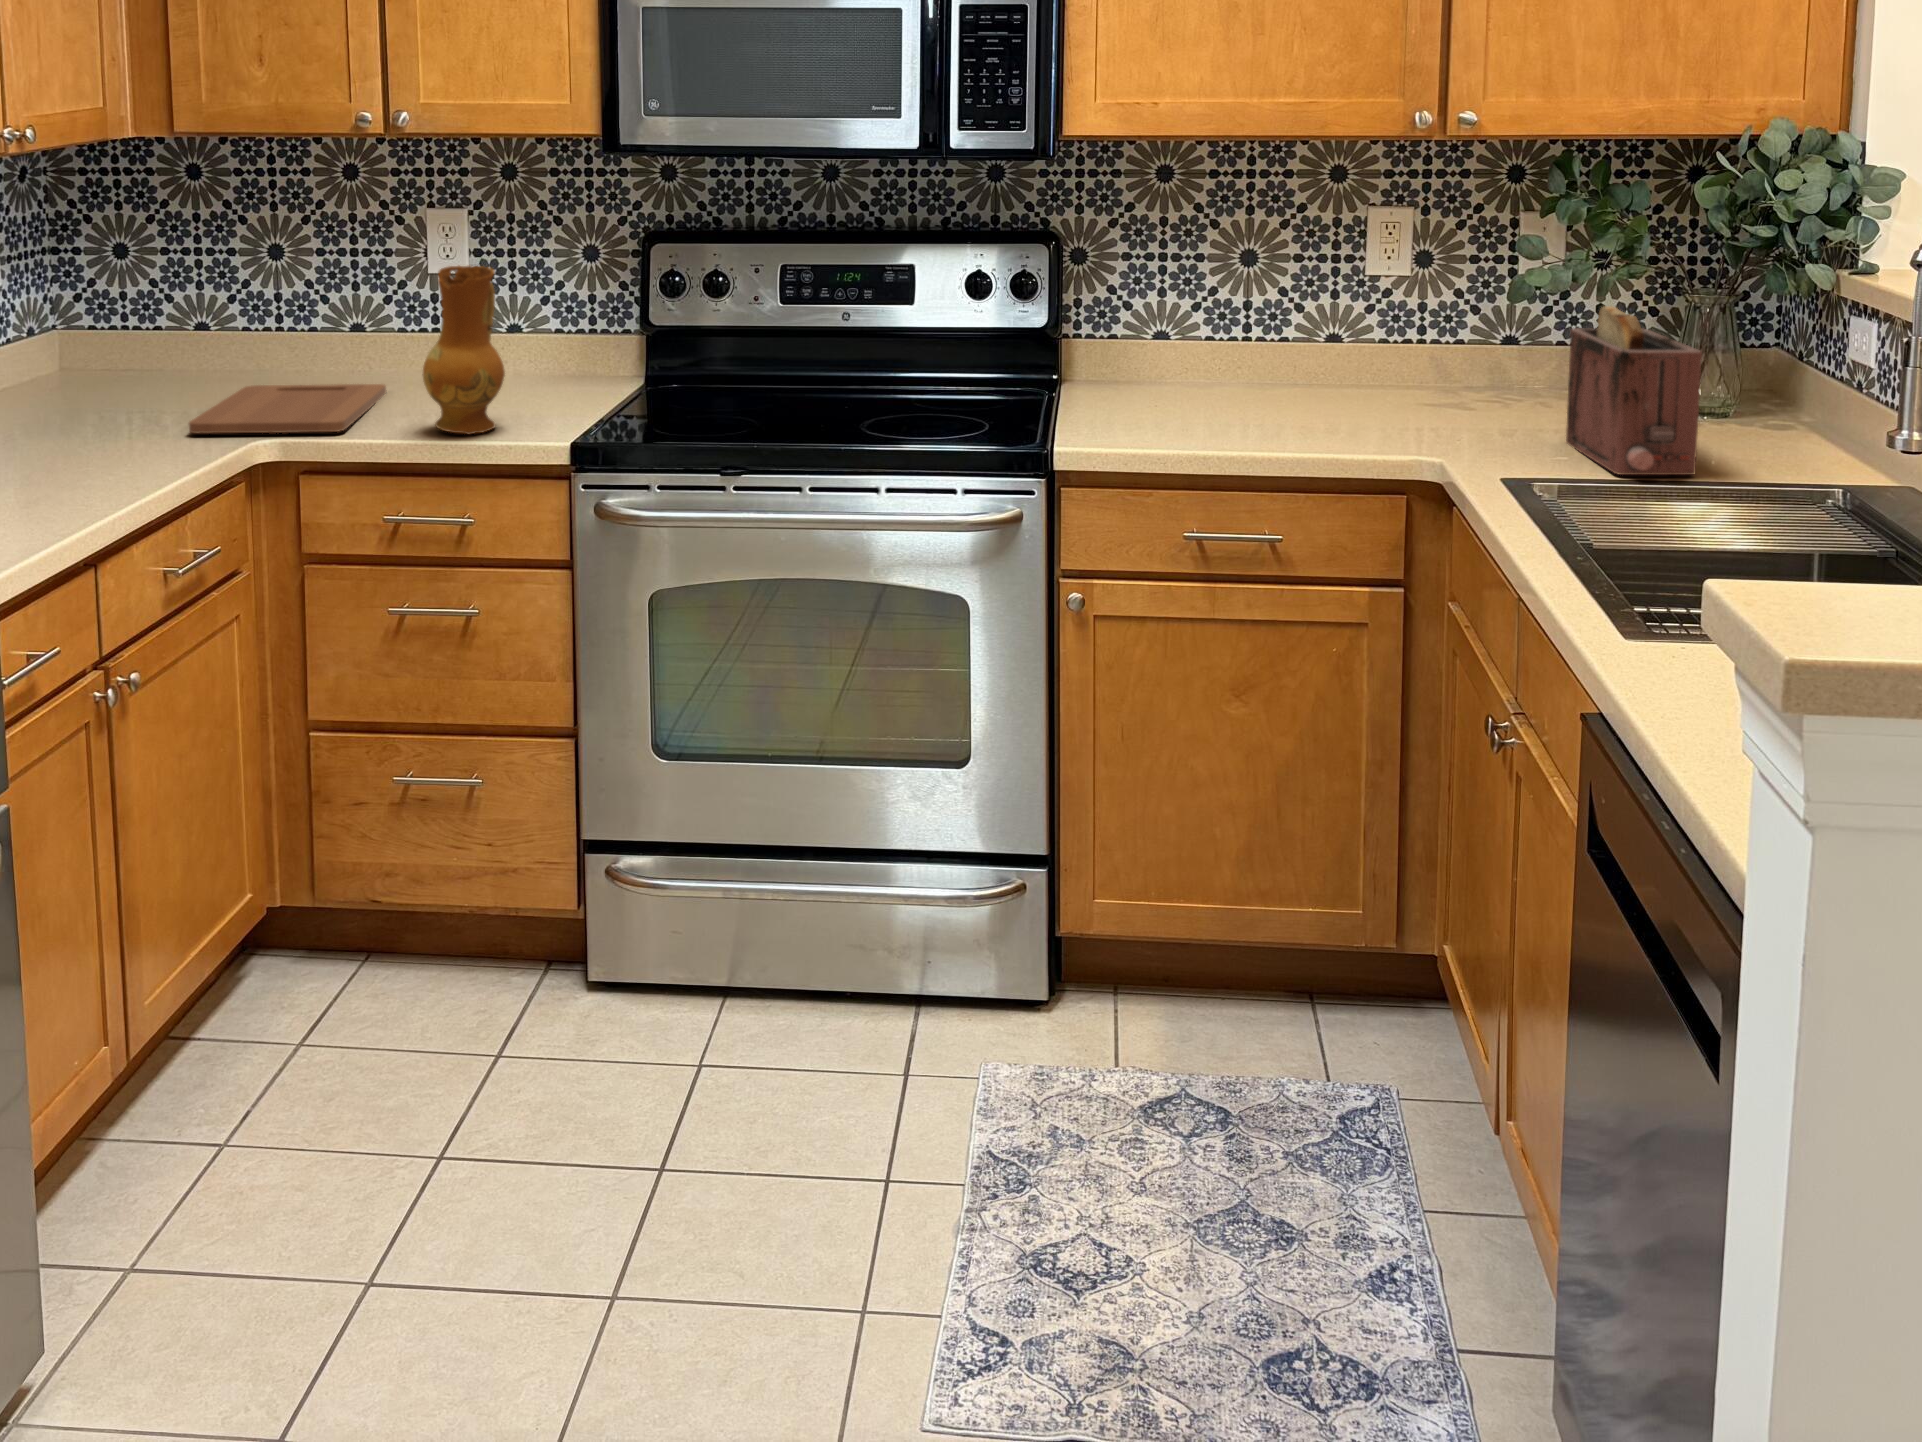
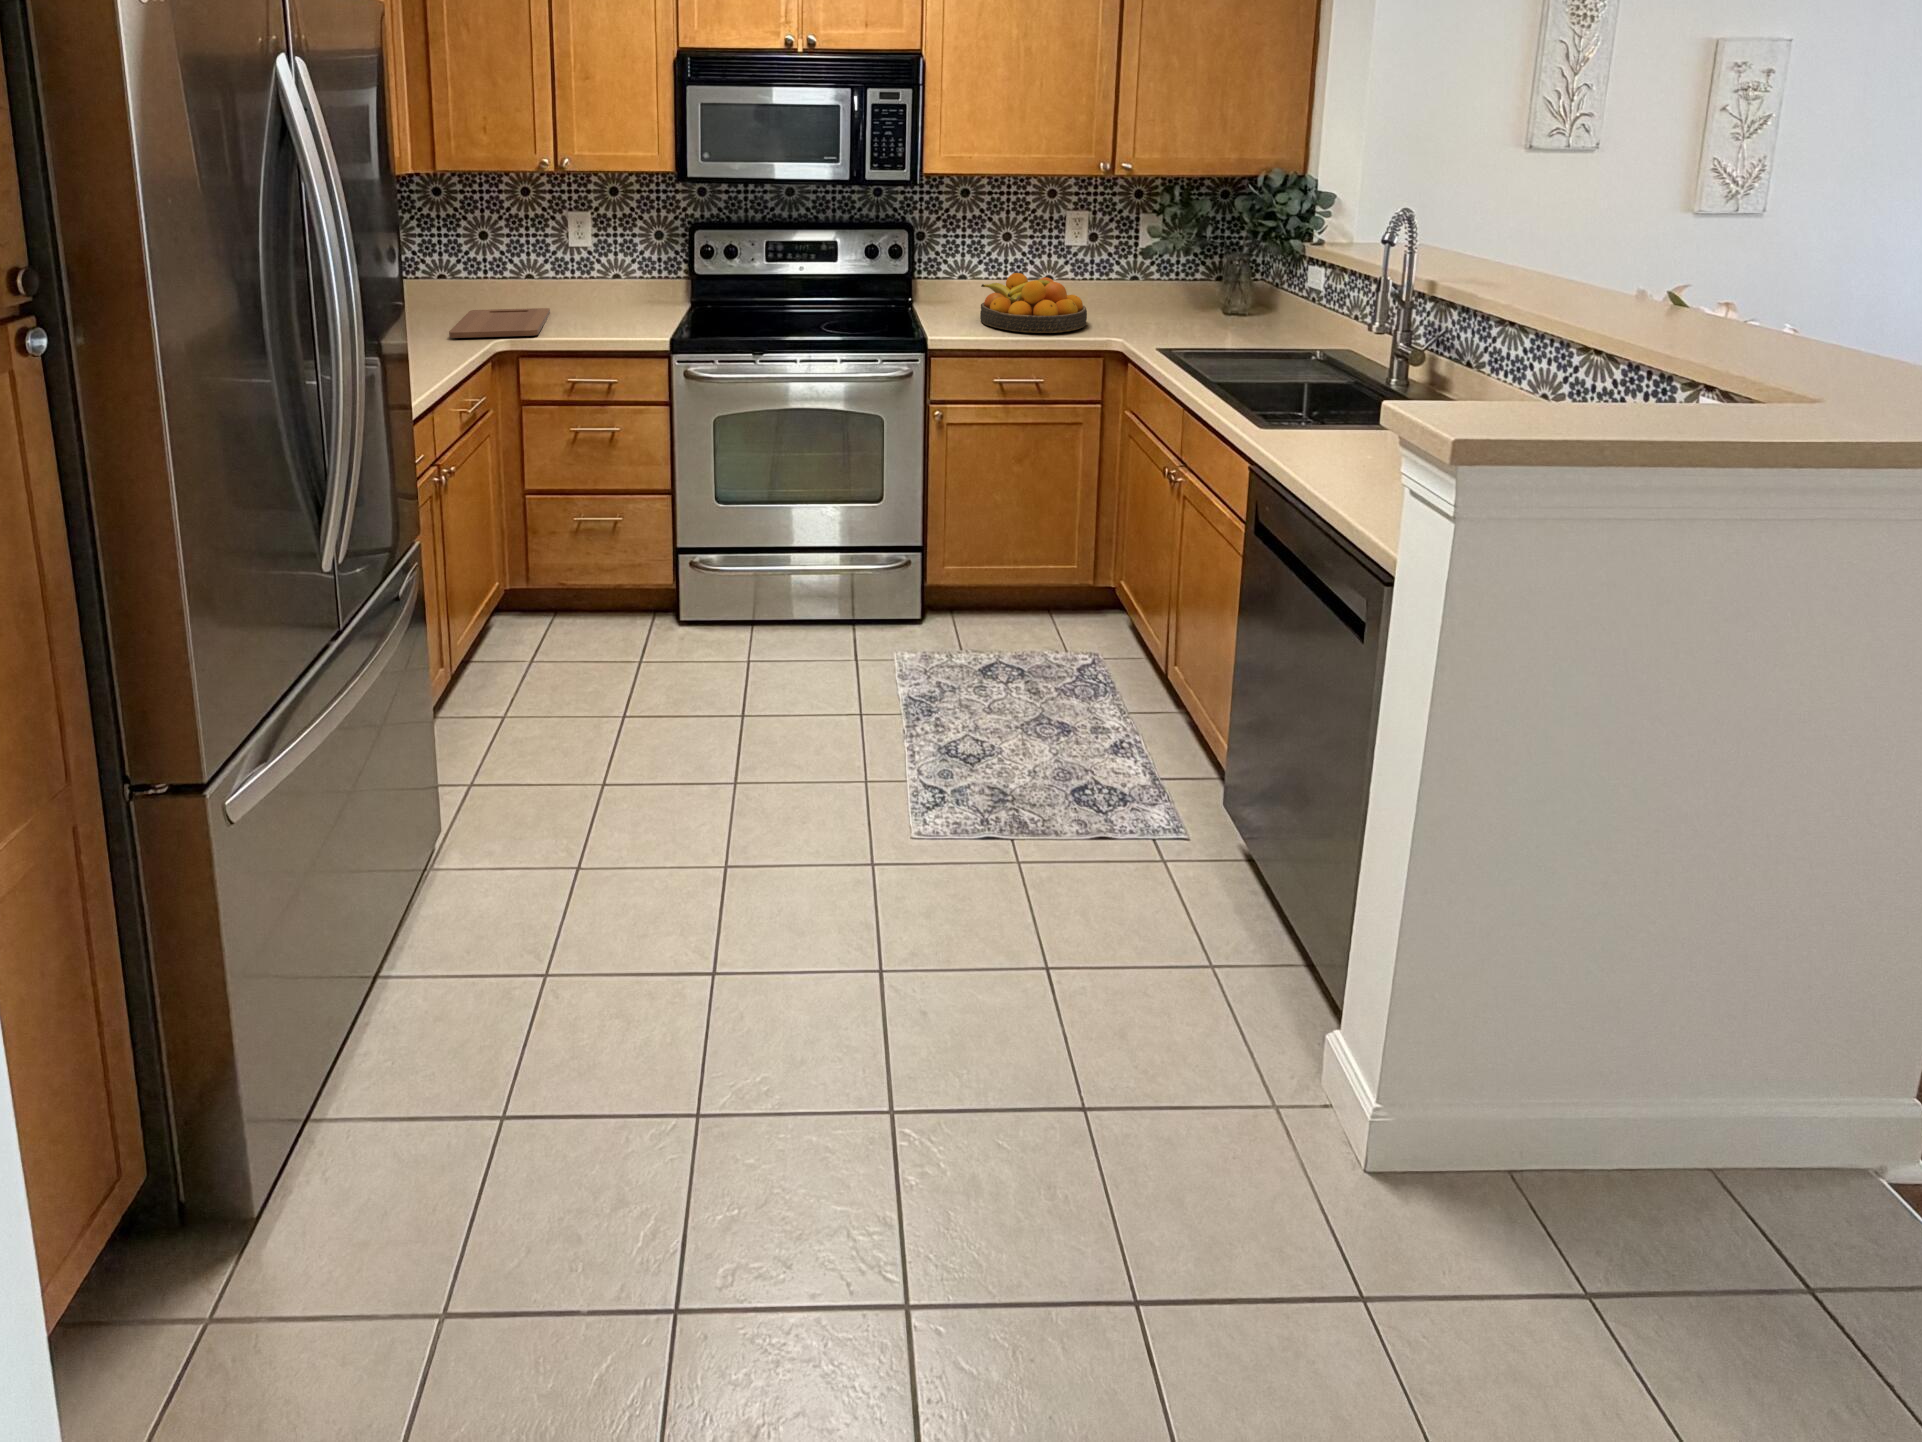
ceramic jug: present [423,266,505,434] -> none [581,244,626,336]
toaster: present [1566,306,1702,475] -> none [1171,261,1245,345]
fruit bowl: none [1183,328,1394,445] -> present [980,273,1087,333]

